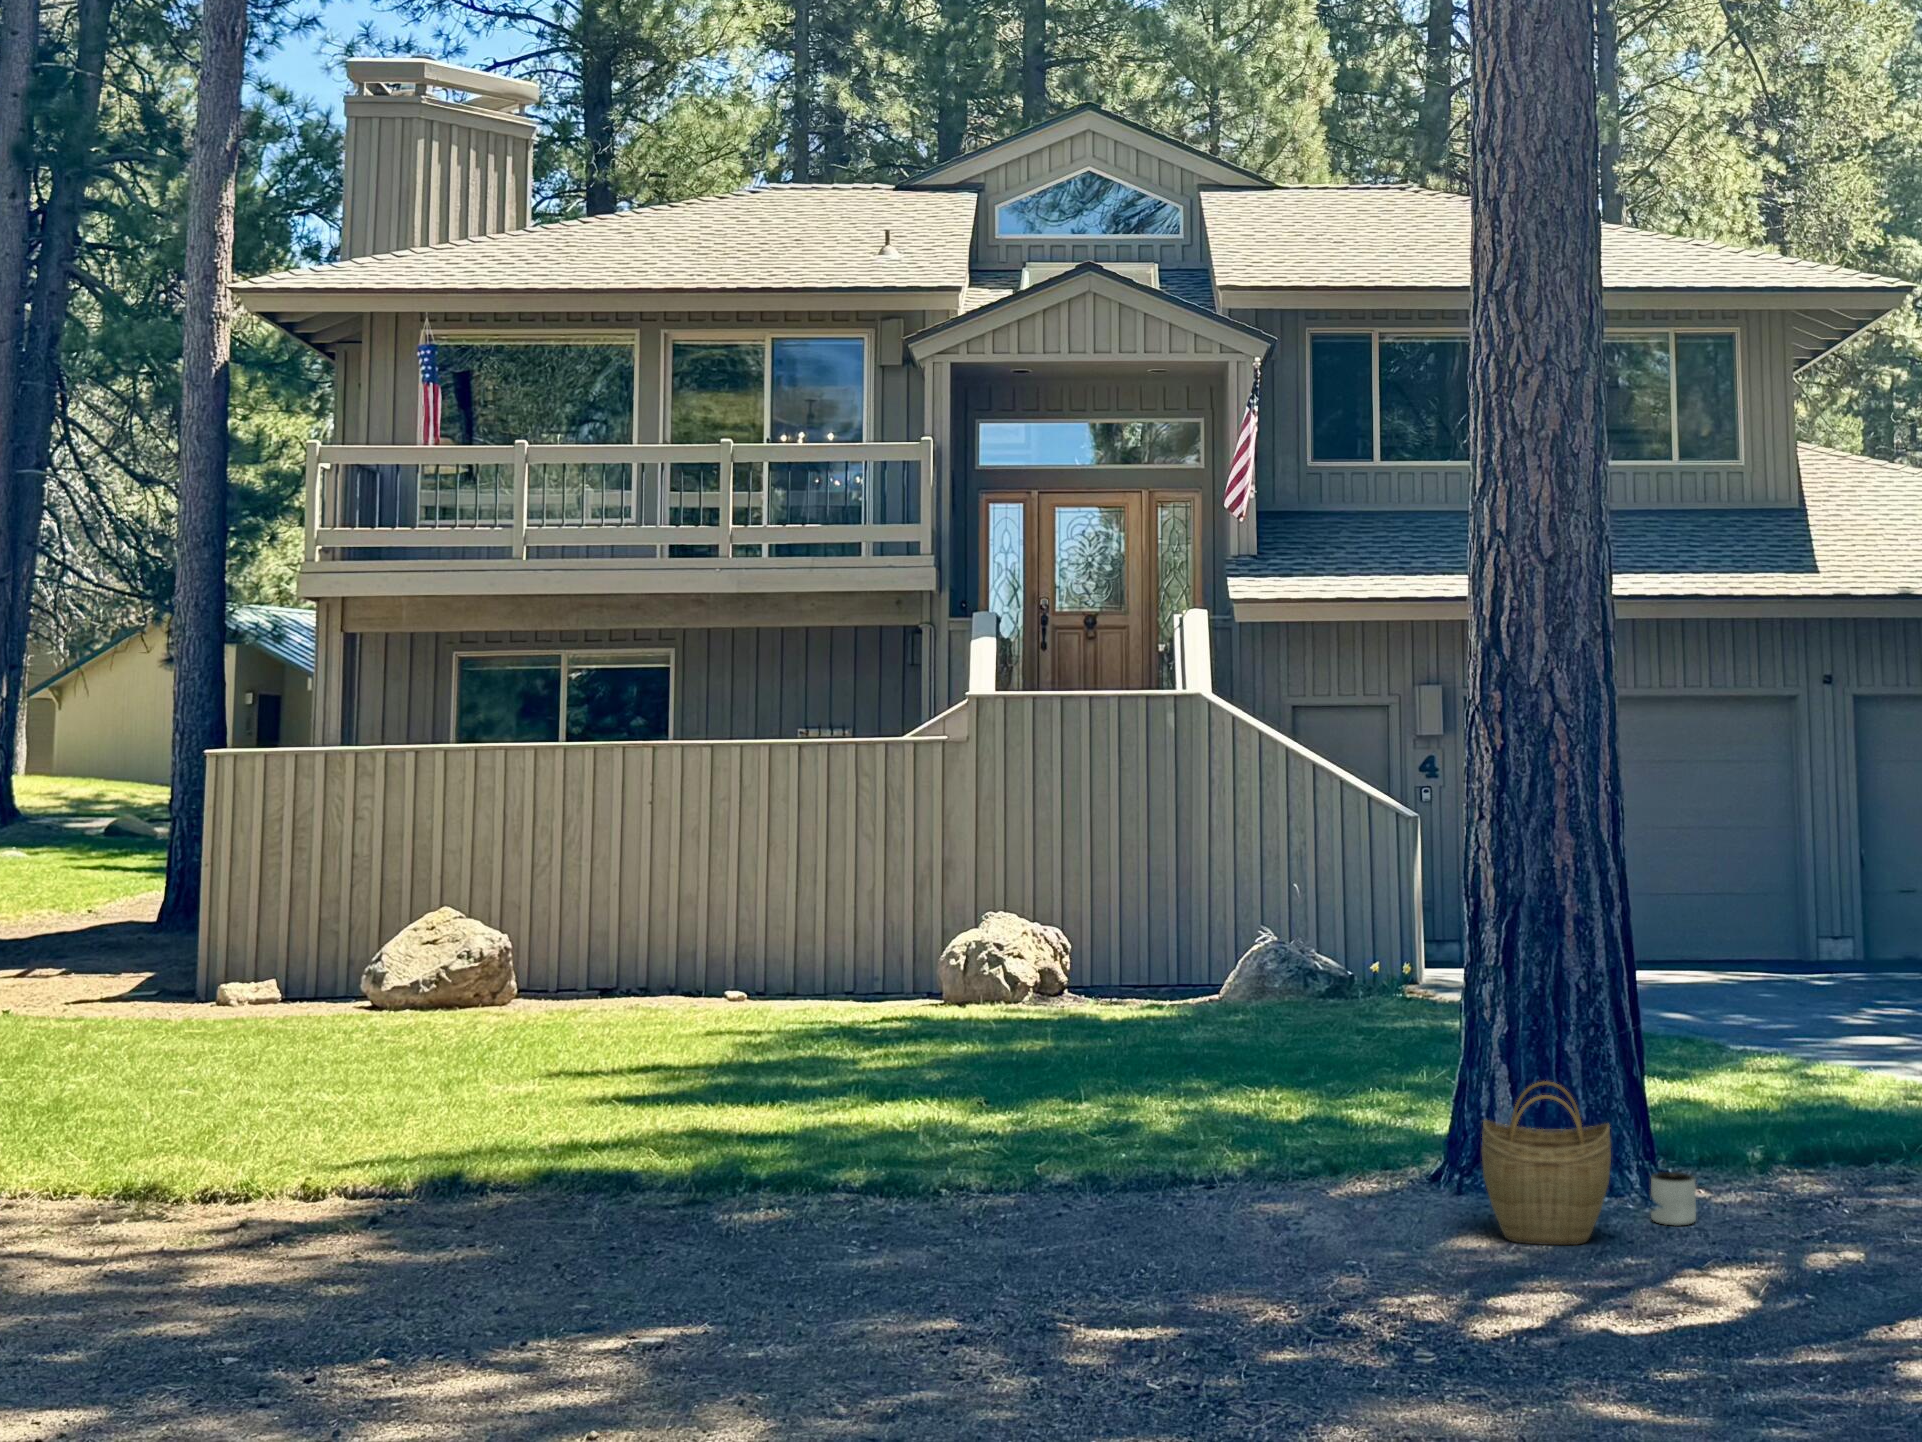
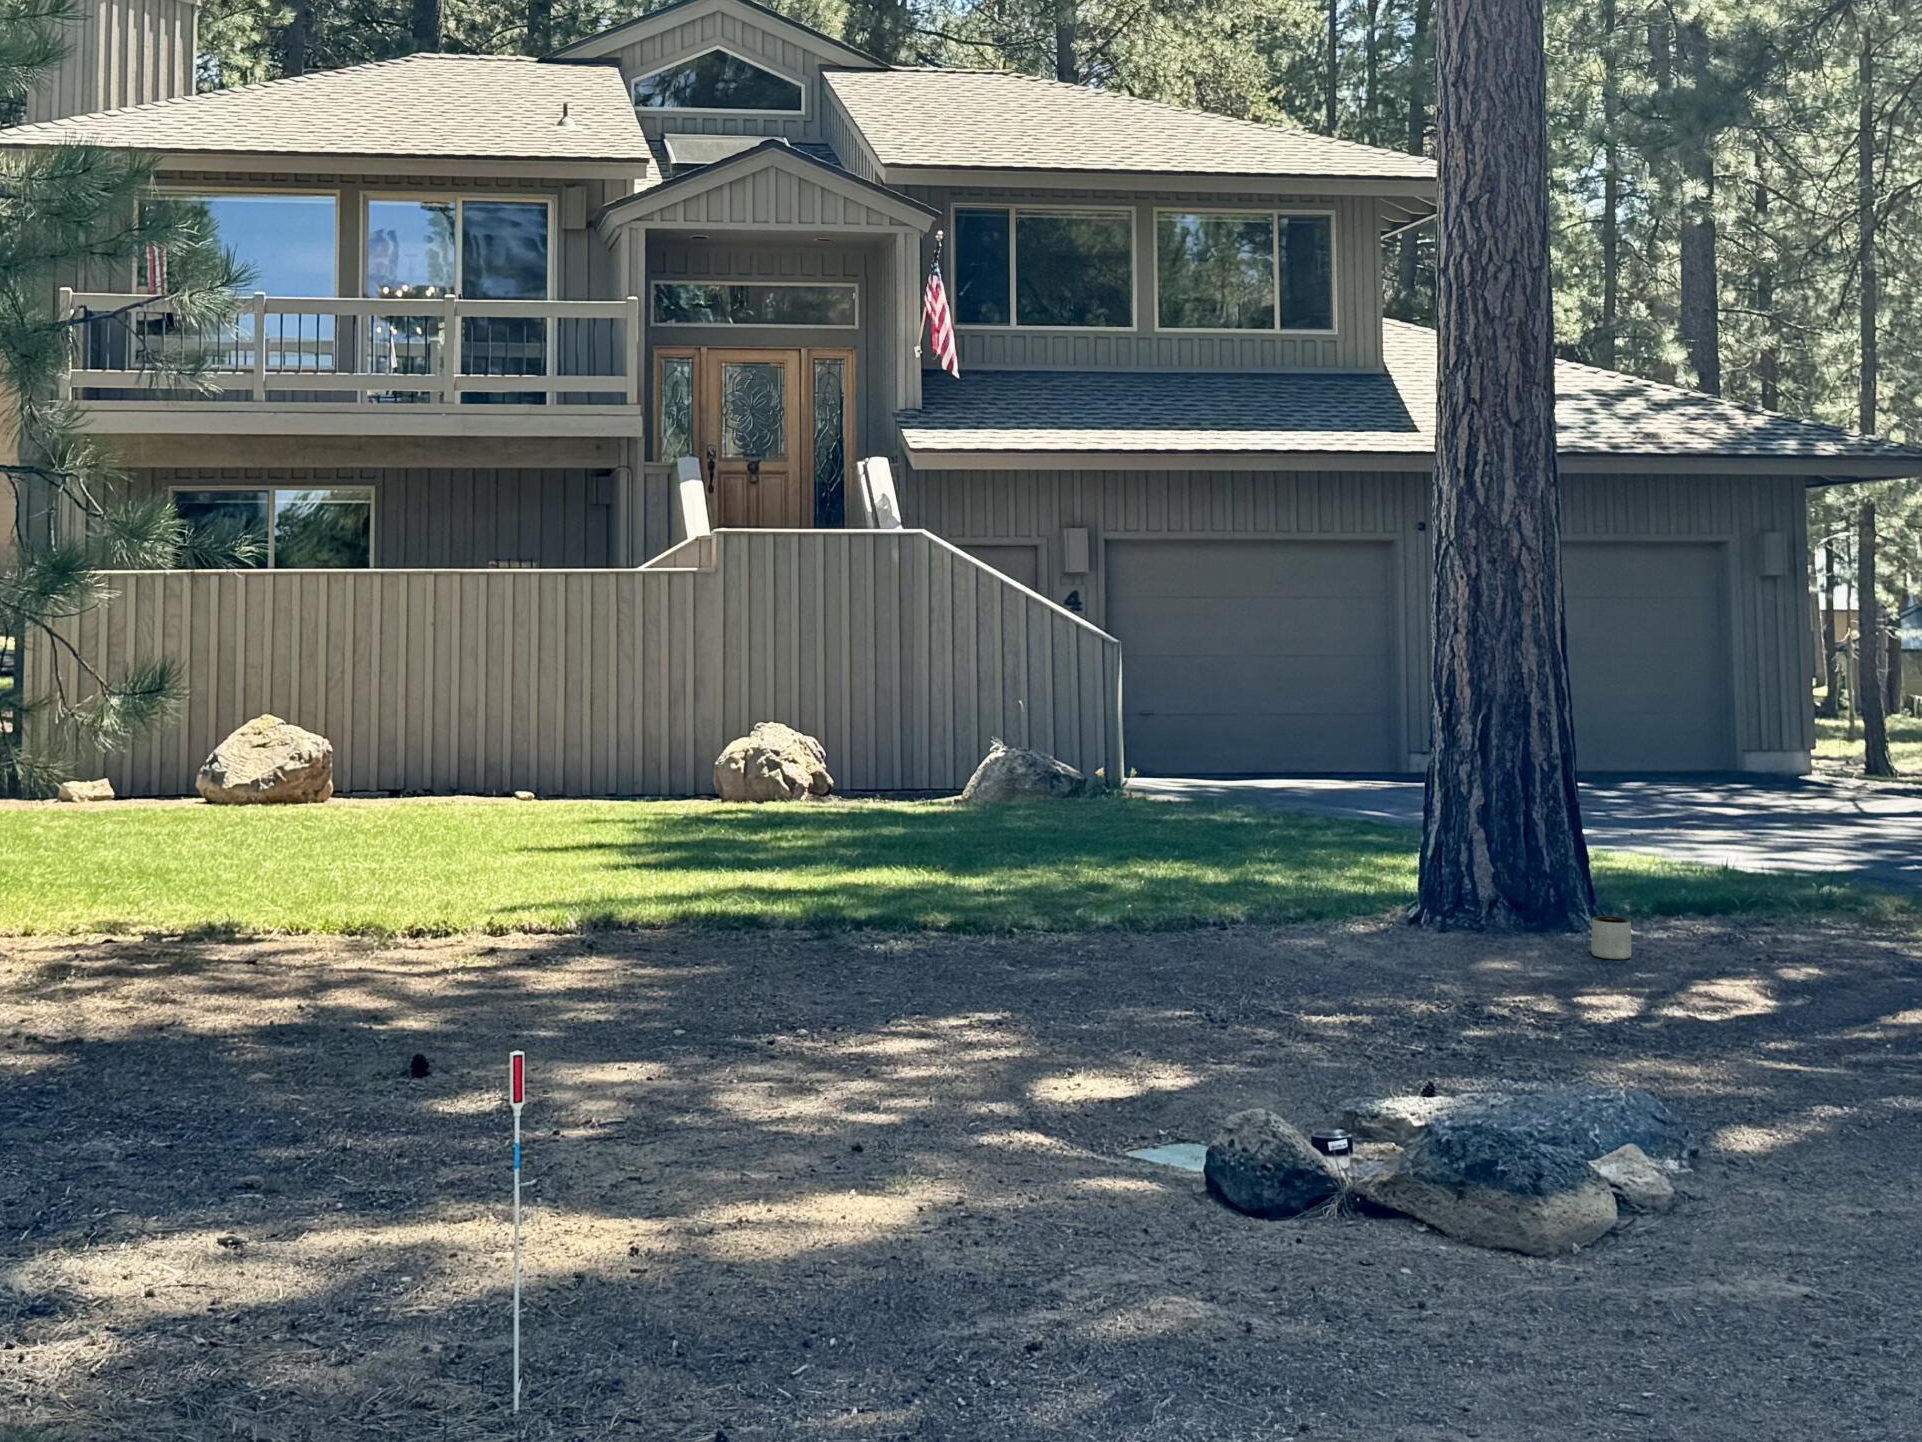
woven basket: present [1482,1081,1611,1245] -> none [1470,839,1583,974]

